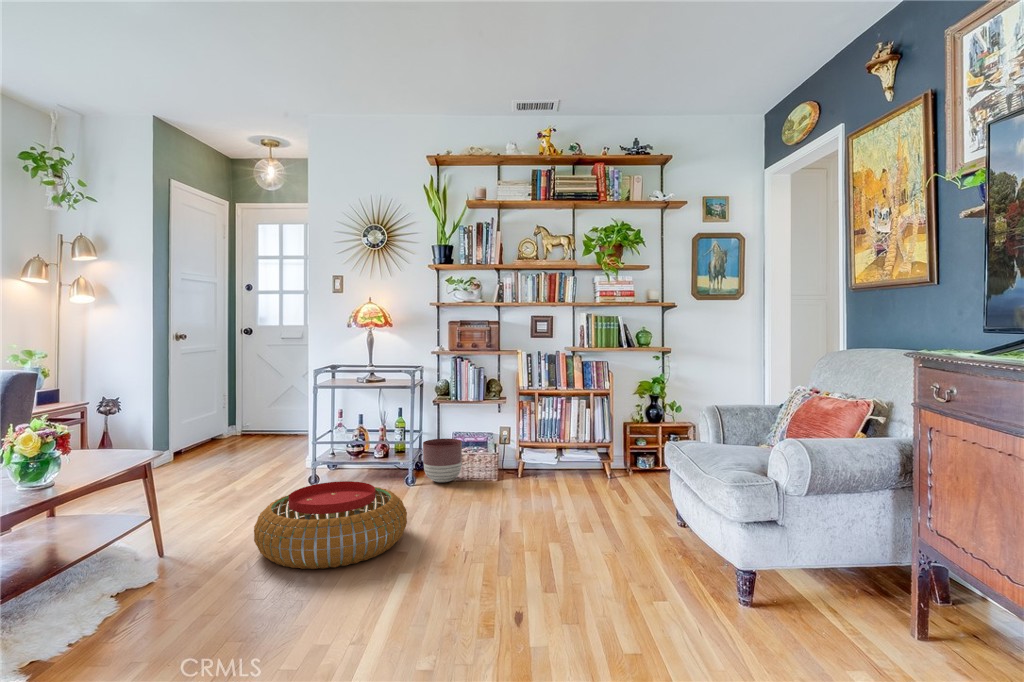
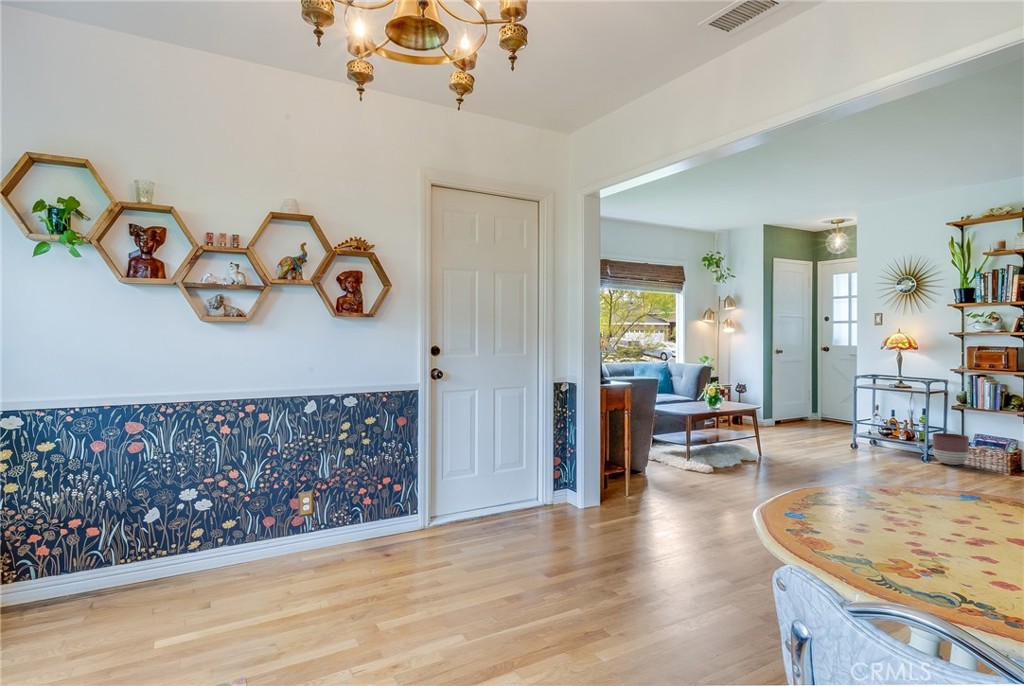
pouf: present [254,481,407,569] -> none [797,438,888,478]

